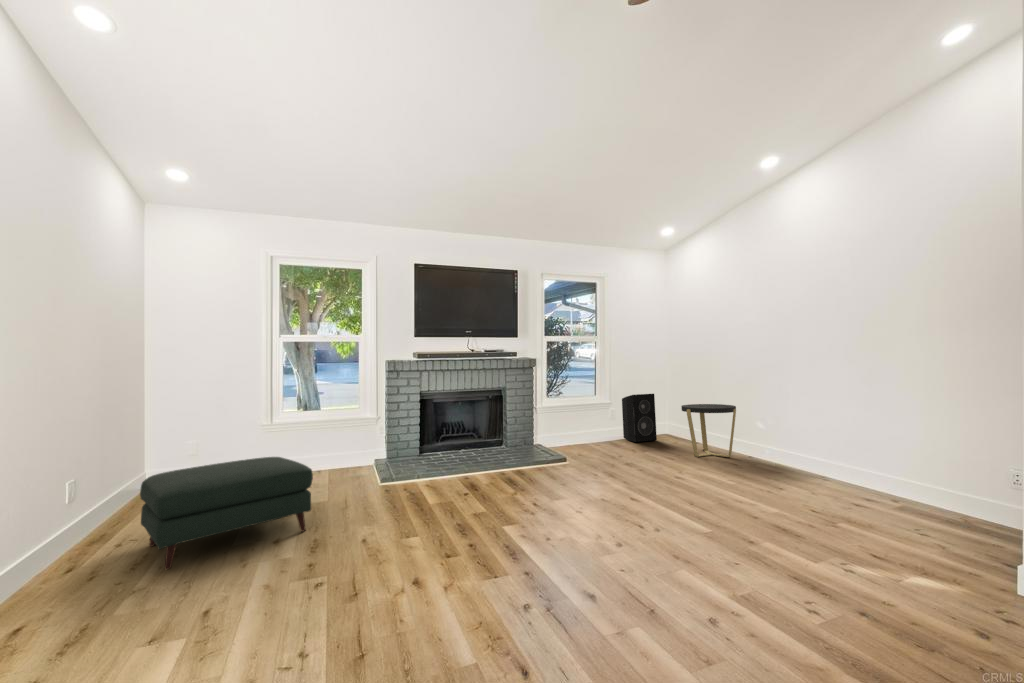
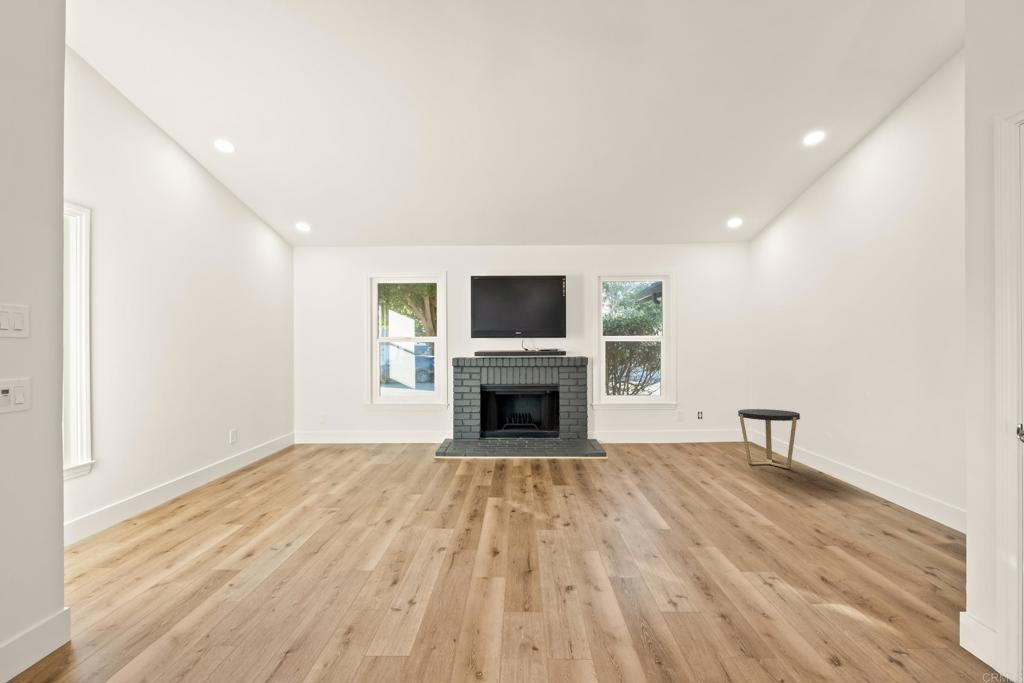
speaker: present [622,394,657,442] -> none [687,395,722,444]
ottoman: present [140,457,313,570] -> none [265,430,368,497]

